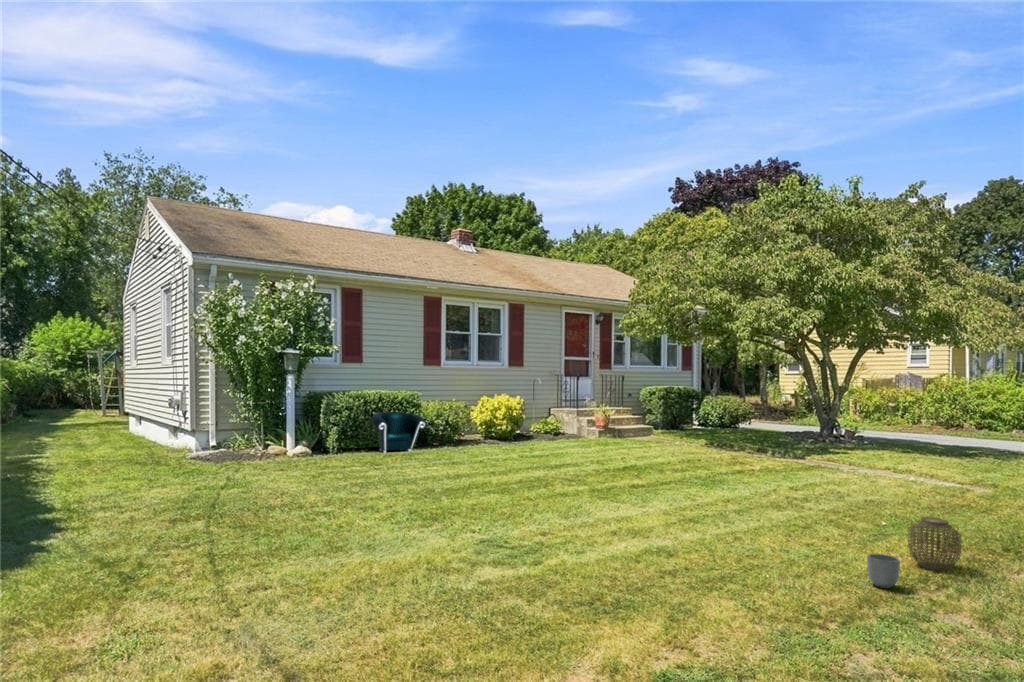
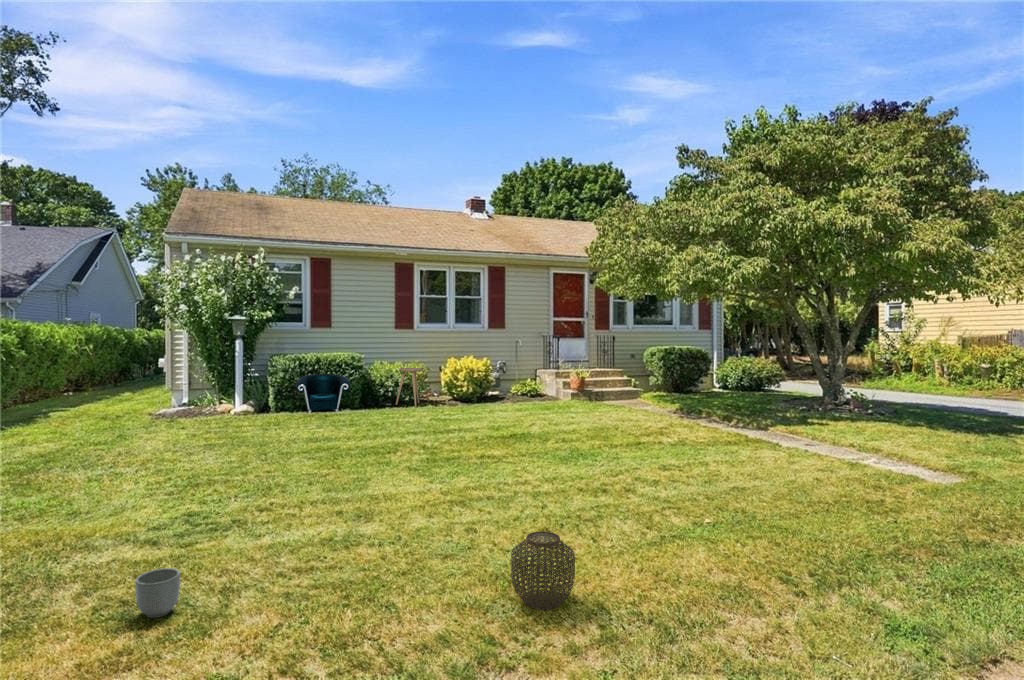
side table: none [451,406,480,446] -> present [396,368,423,407]
planter: present [867,553,900,588] -> present [135,568,180,618]

